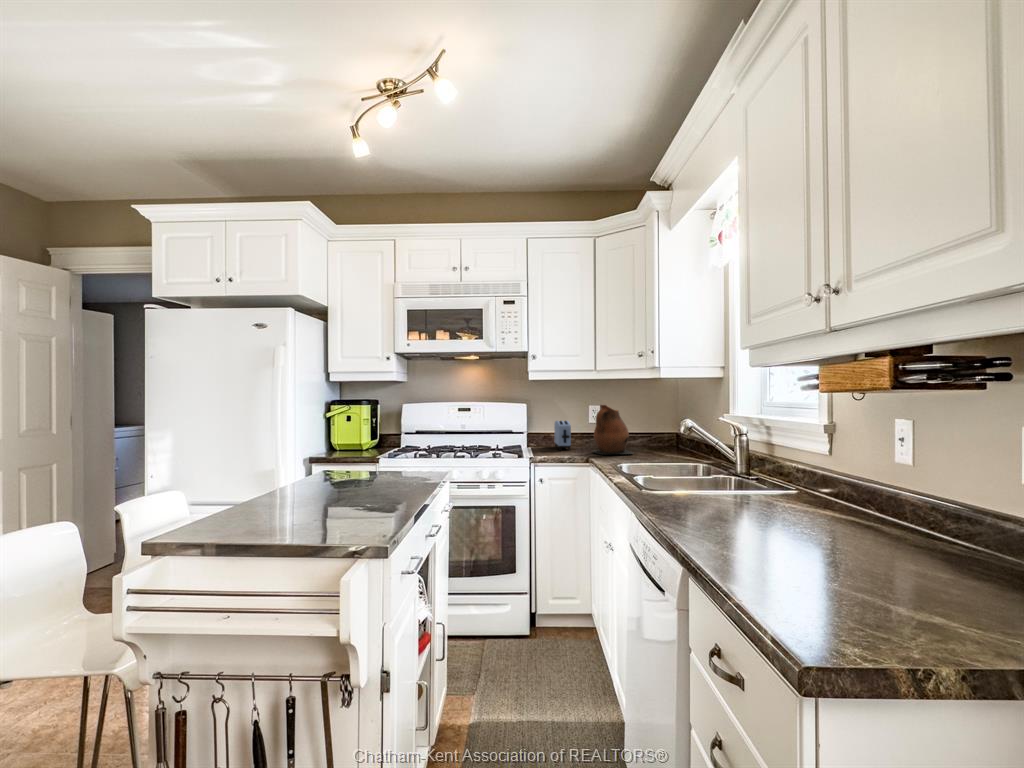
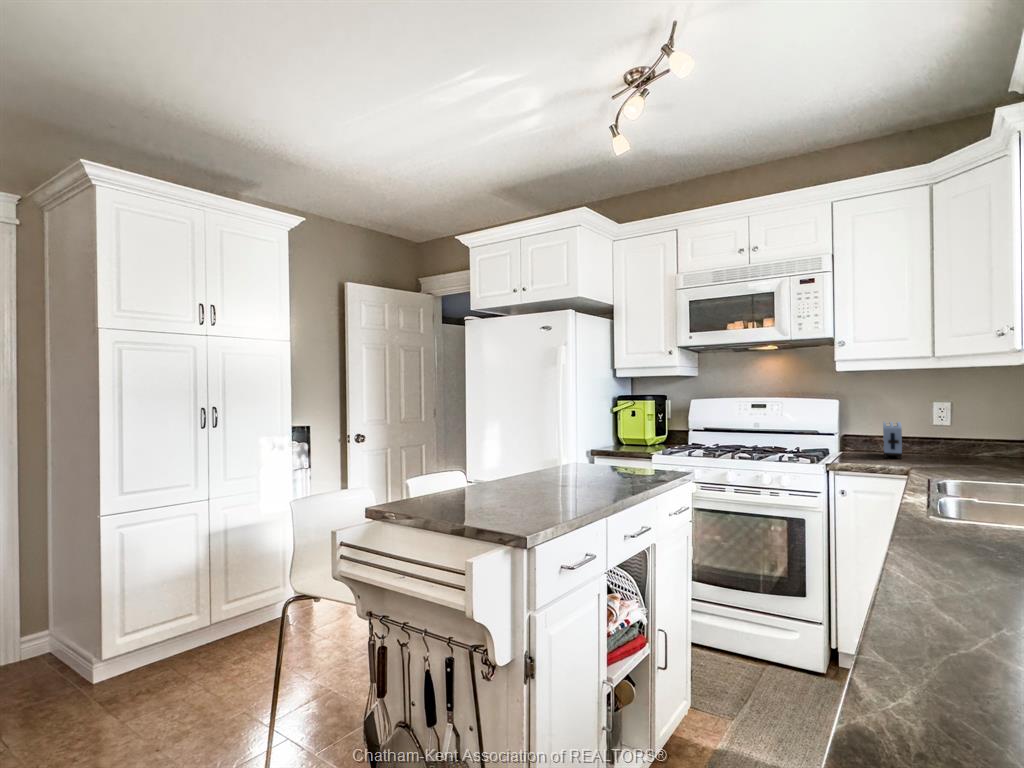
ceramic pitcher: present [592,405,633,454] -> none [927,401,998,470]

